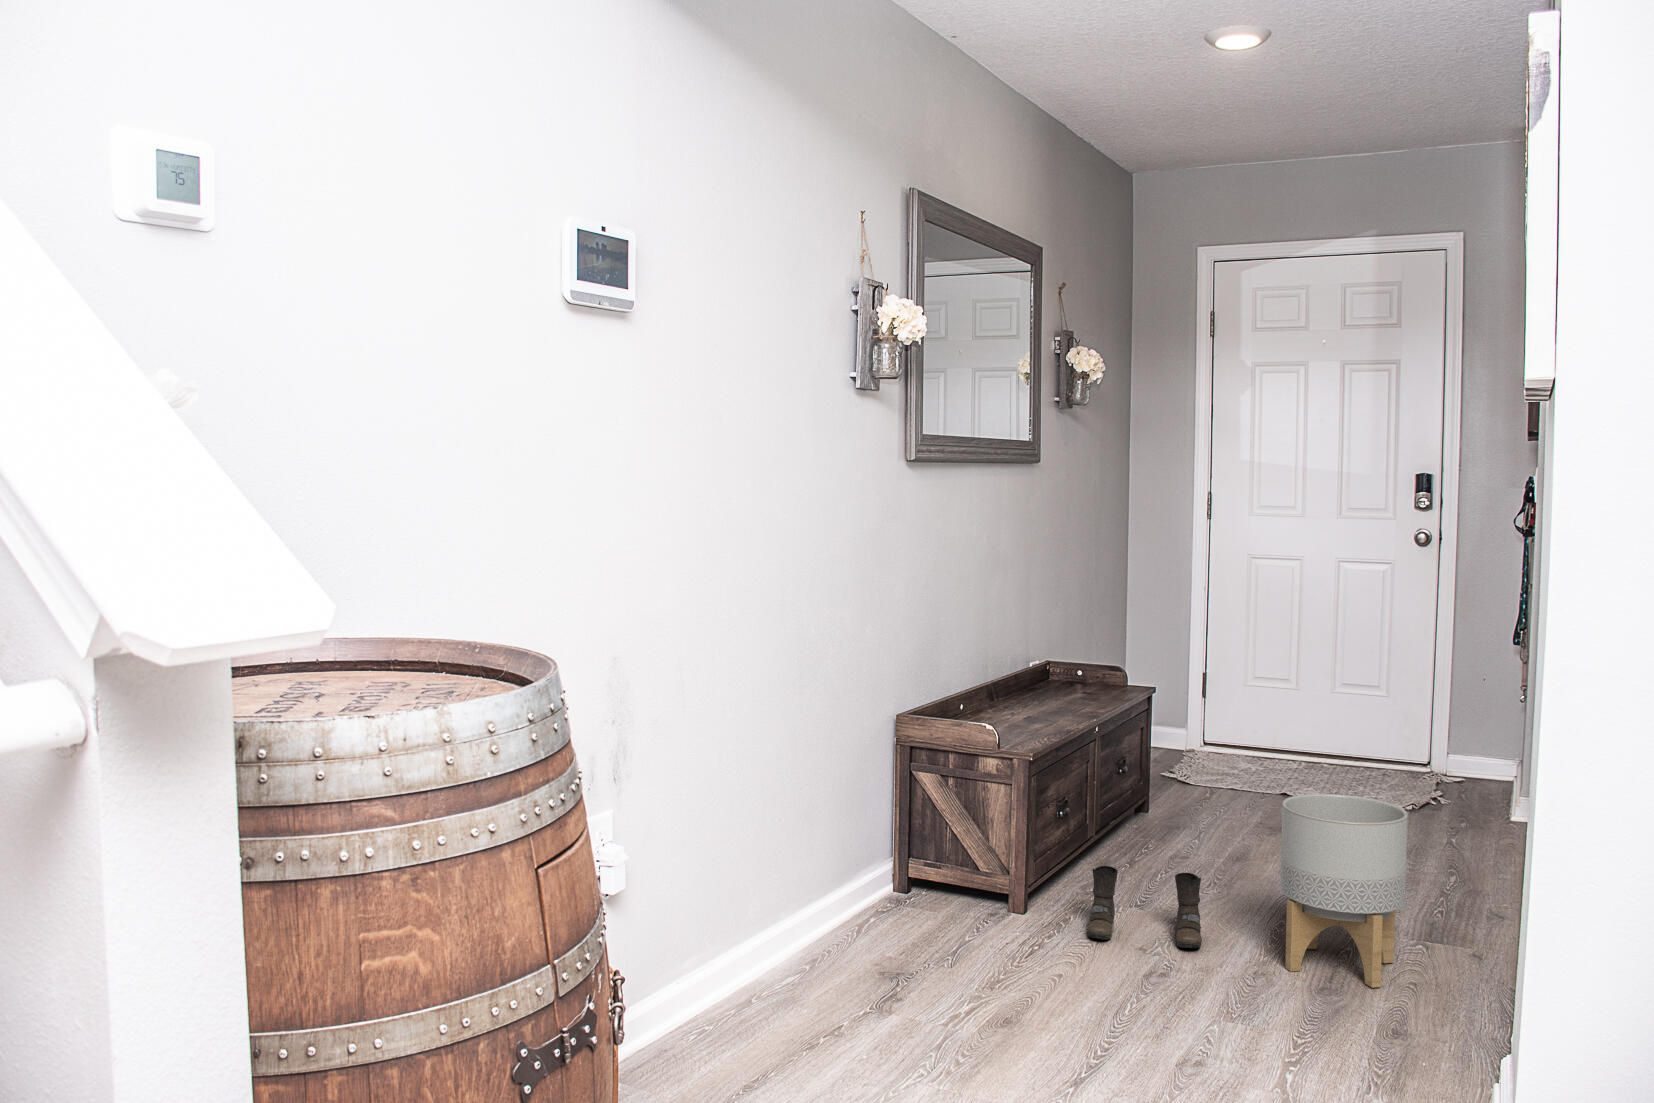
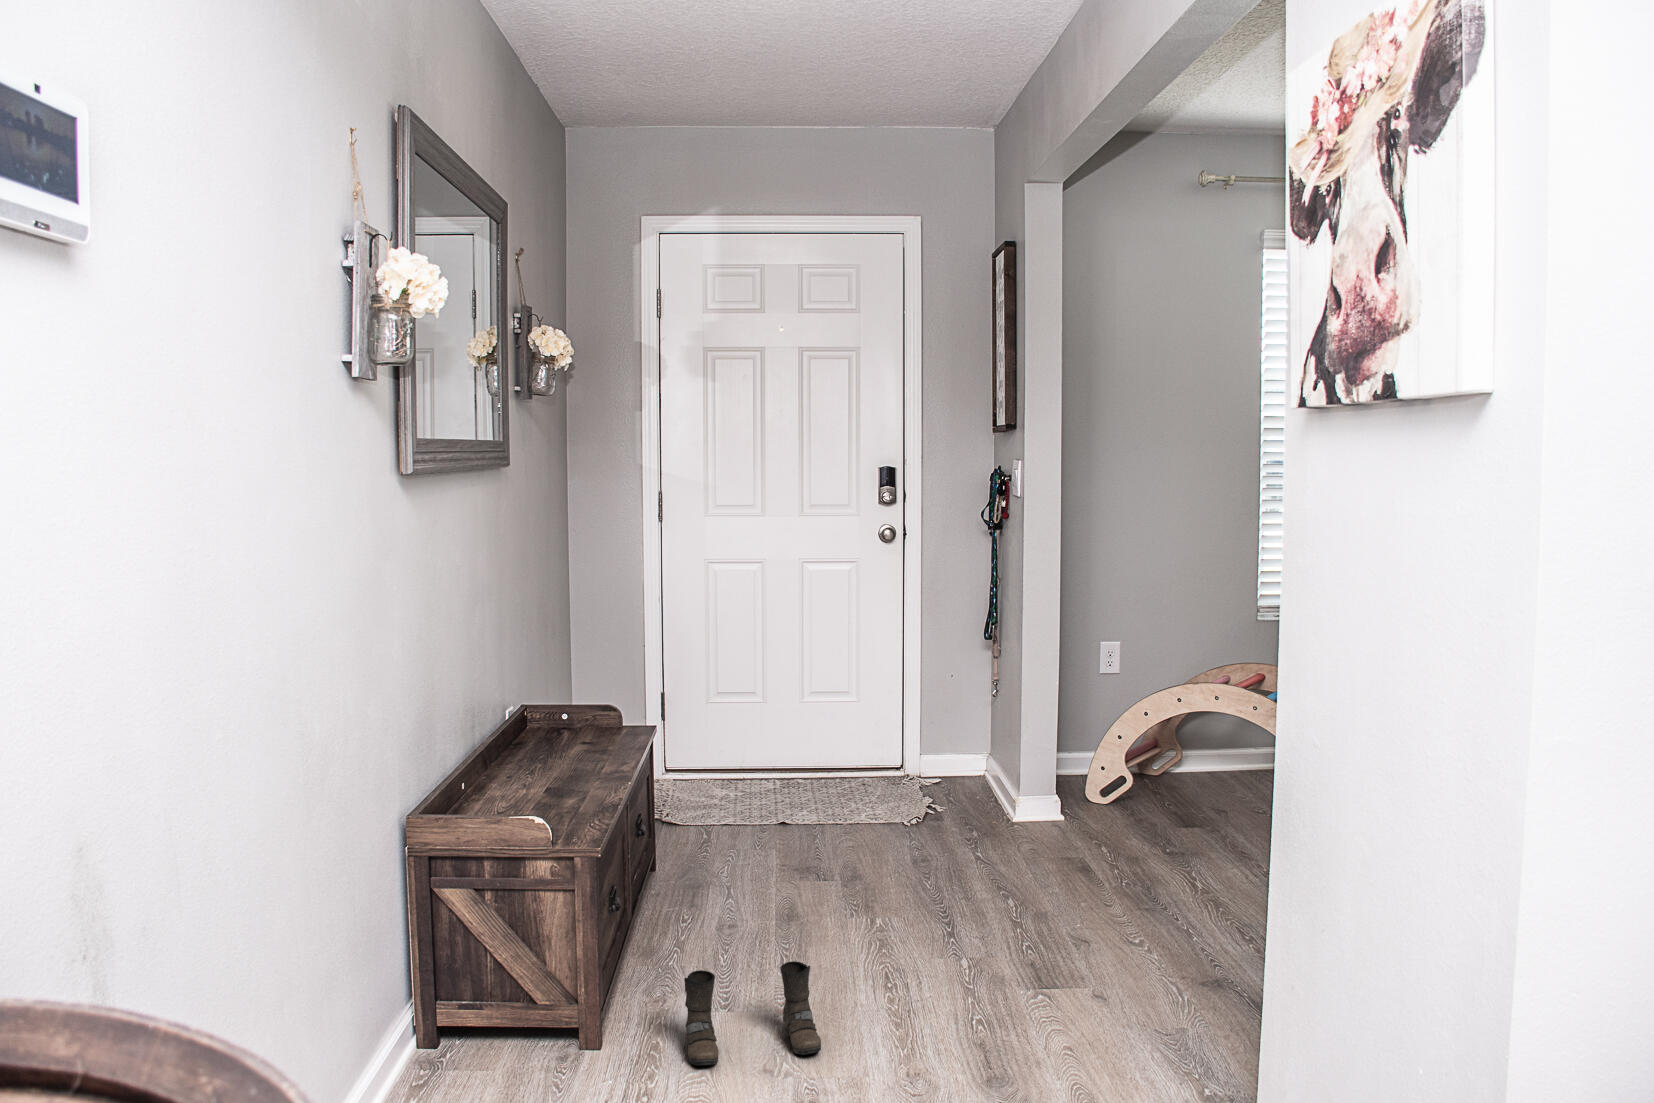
planter: present [1280,794,1408,988] -> none [901,844,1033,1059]

